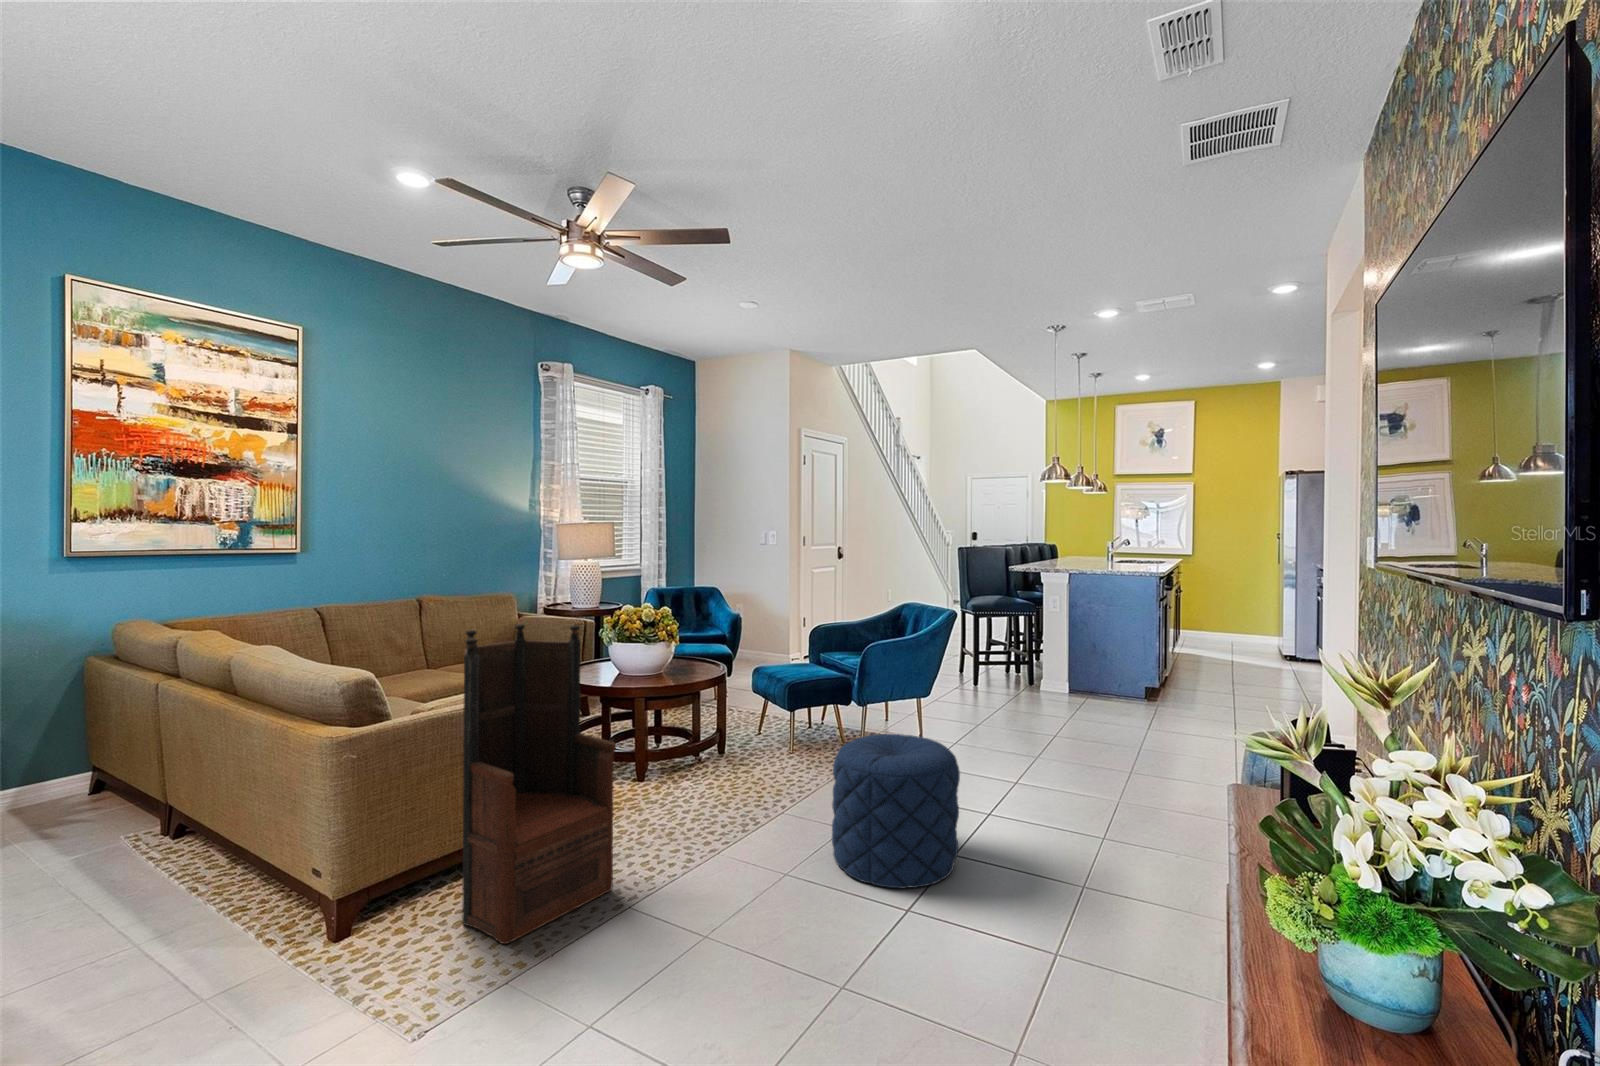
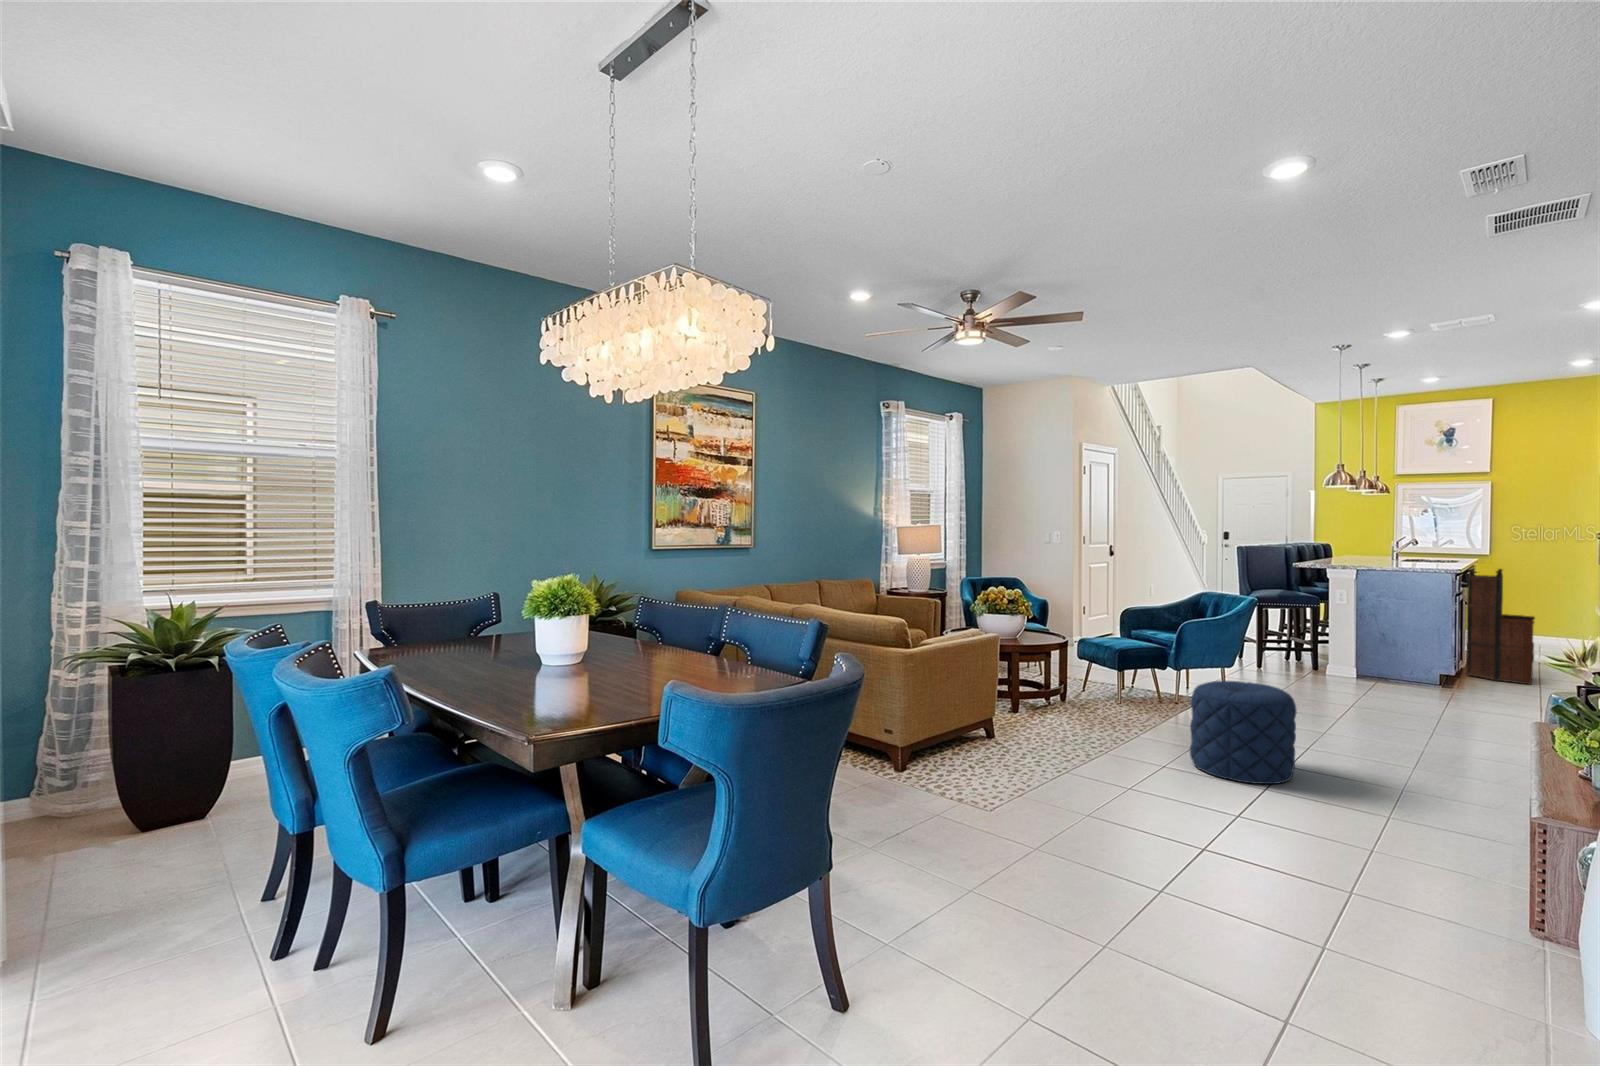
armchair: present [462,624,616,944] -> present [1466,568,1535,684]

